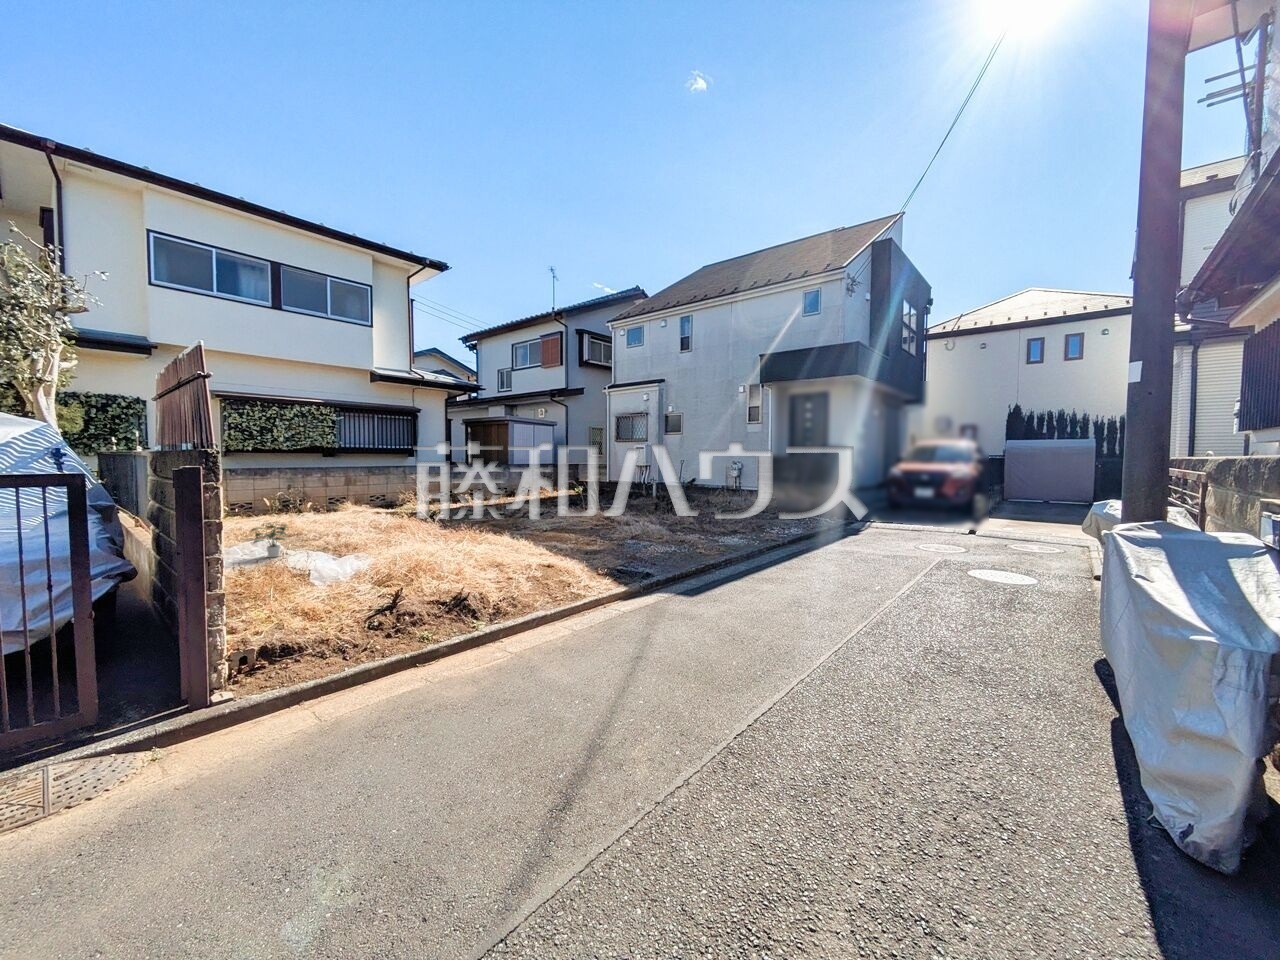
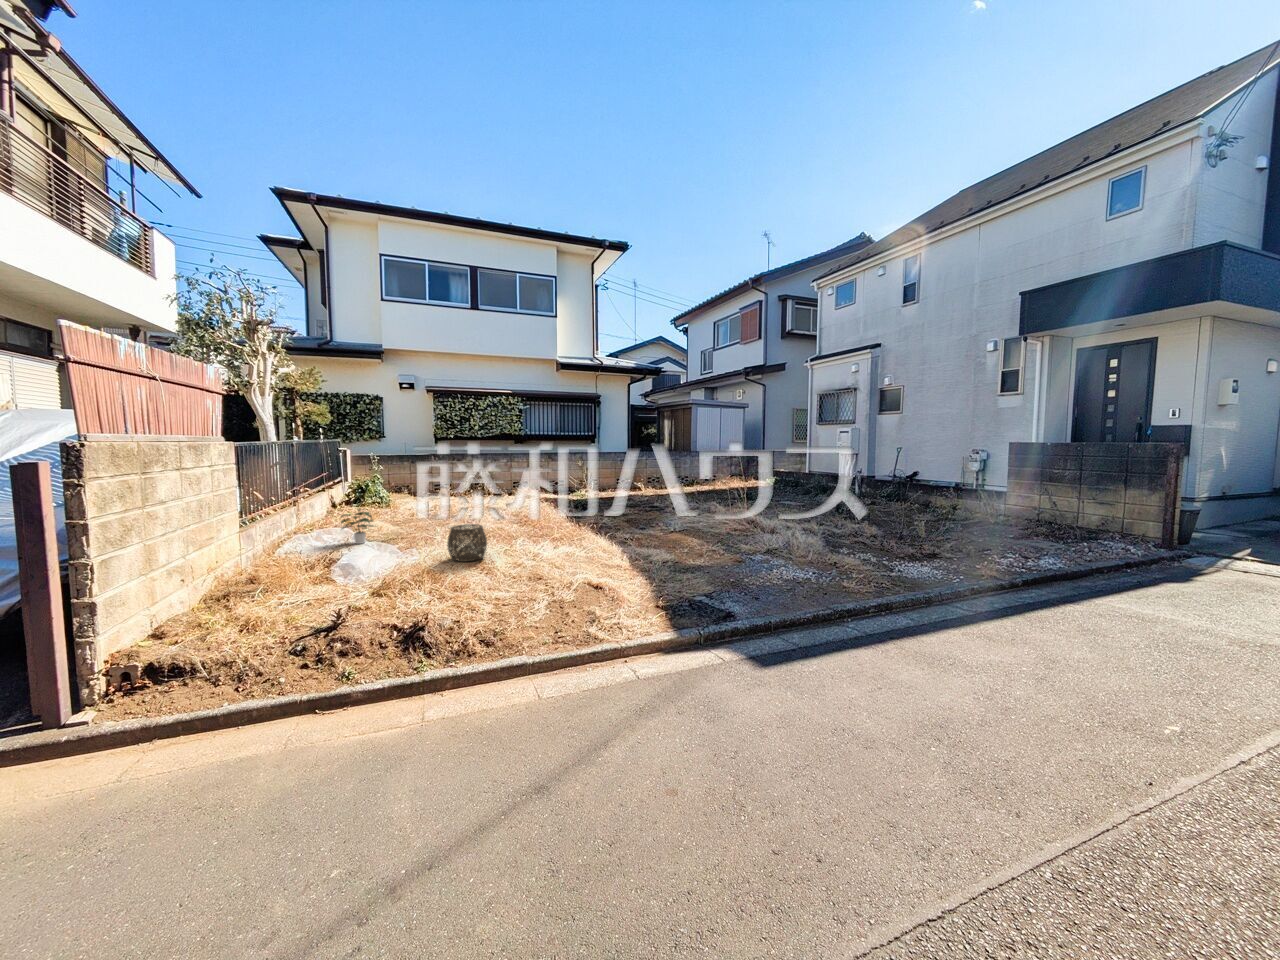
woven basket: none [398,528,435,562] -> present [447,524,487,562]

